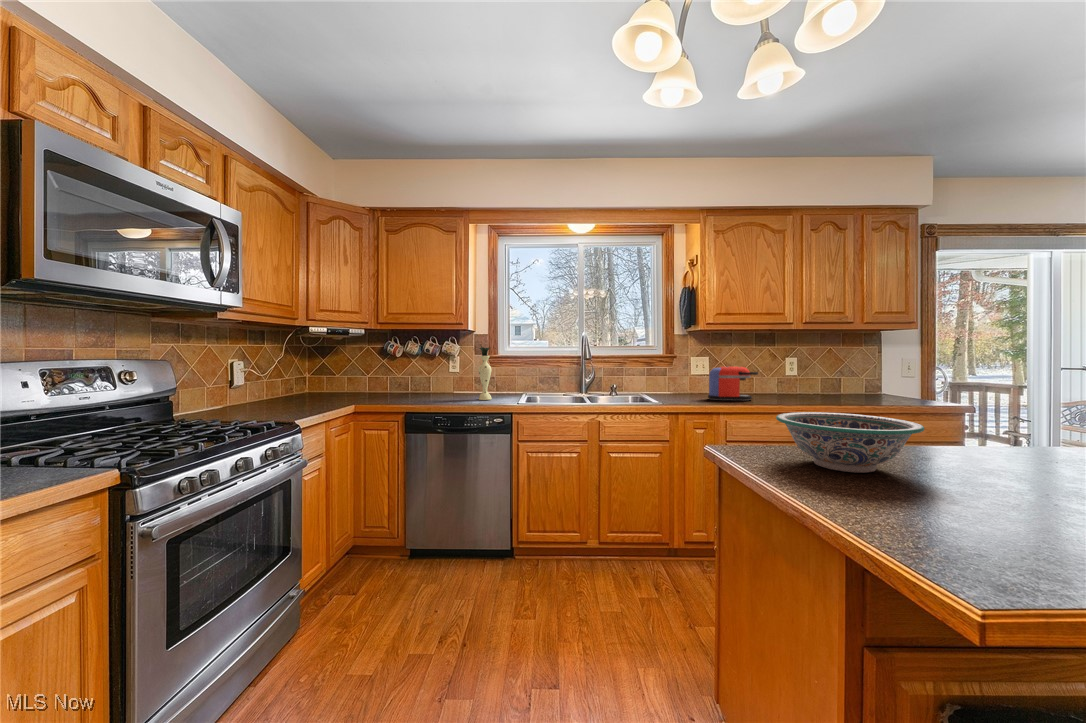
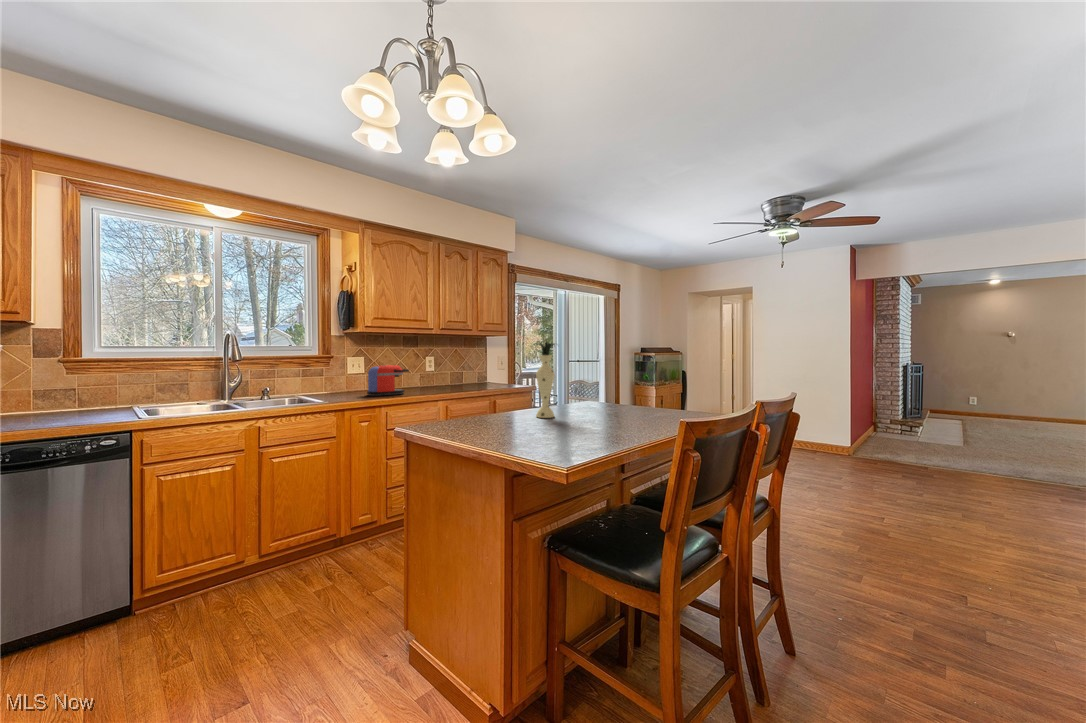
vase: present [478,346,492,400] -> present [536,341,555,418]
decorative bowl: present [776,412,924,473] -> none [449,398,526,434]

